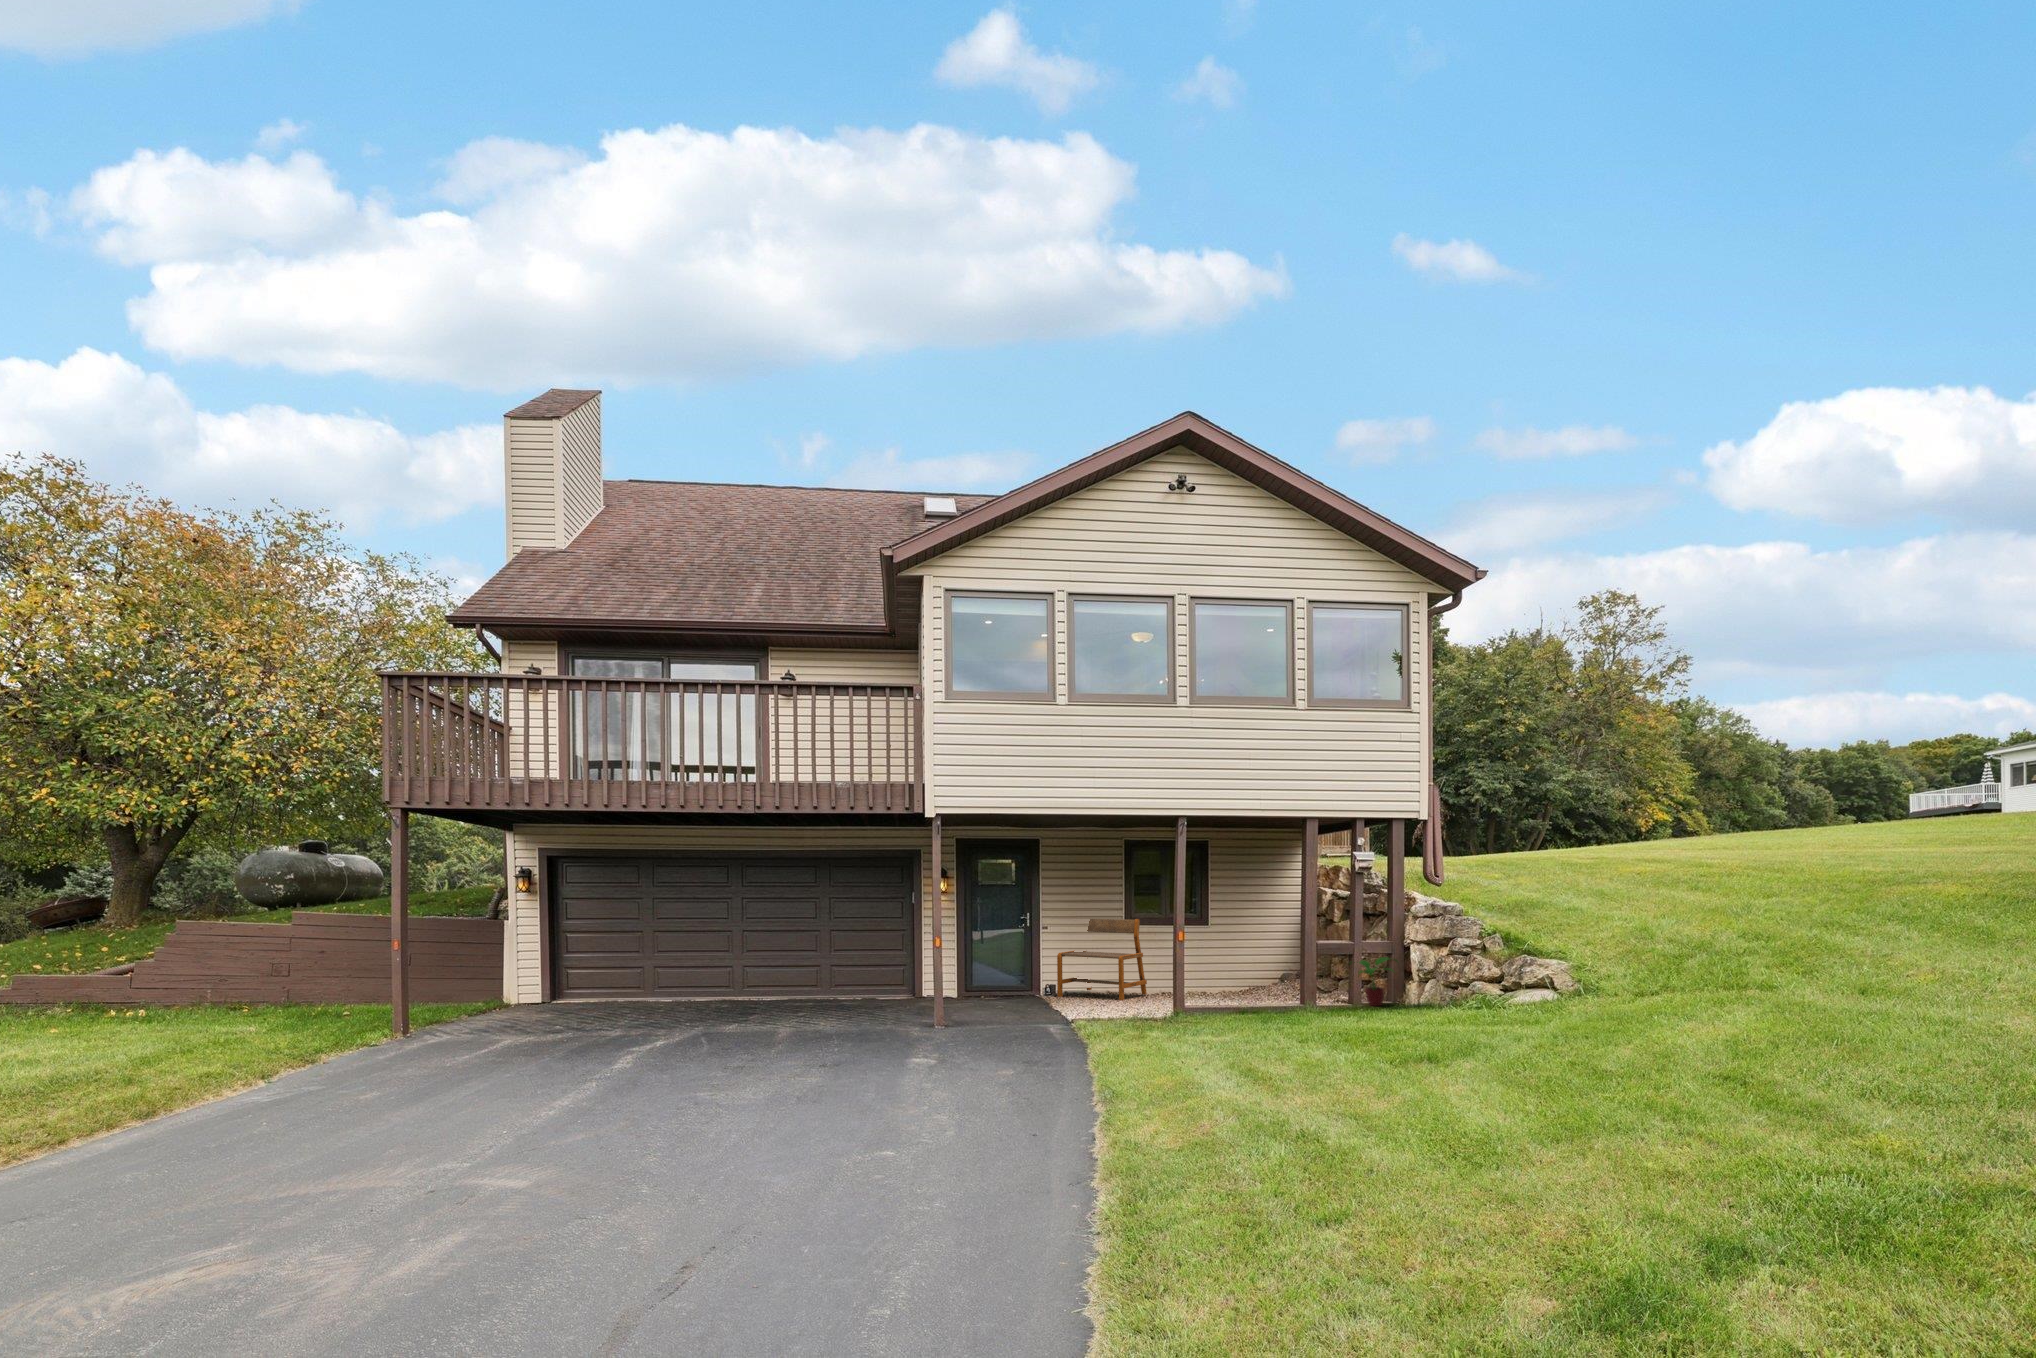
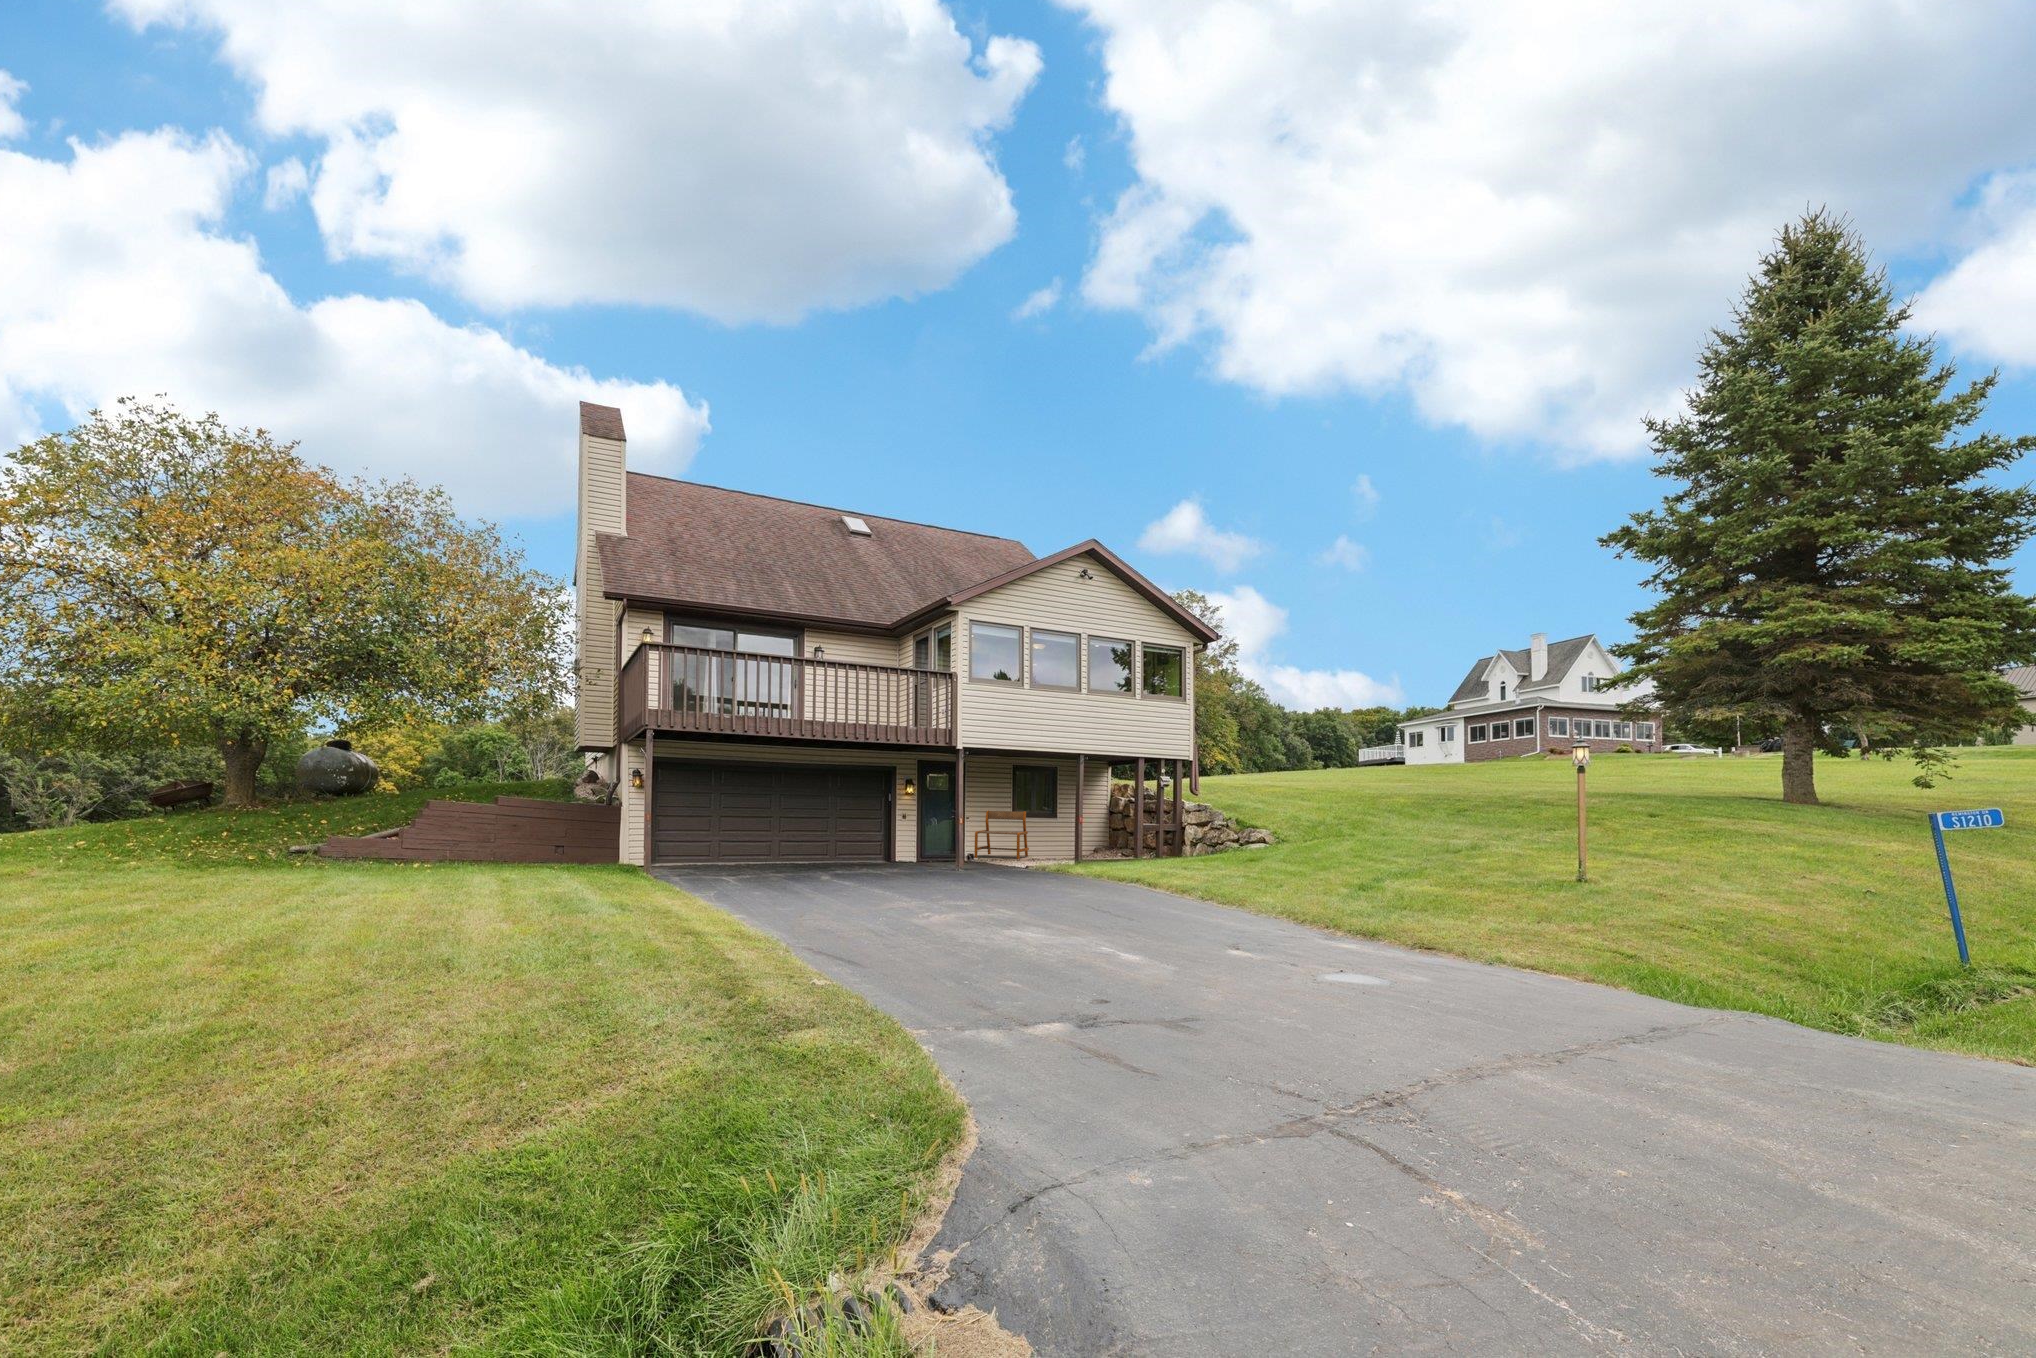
potted plant: present [1354,957,1398,1006] -> none [1153,833,1181,860]

